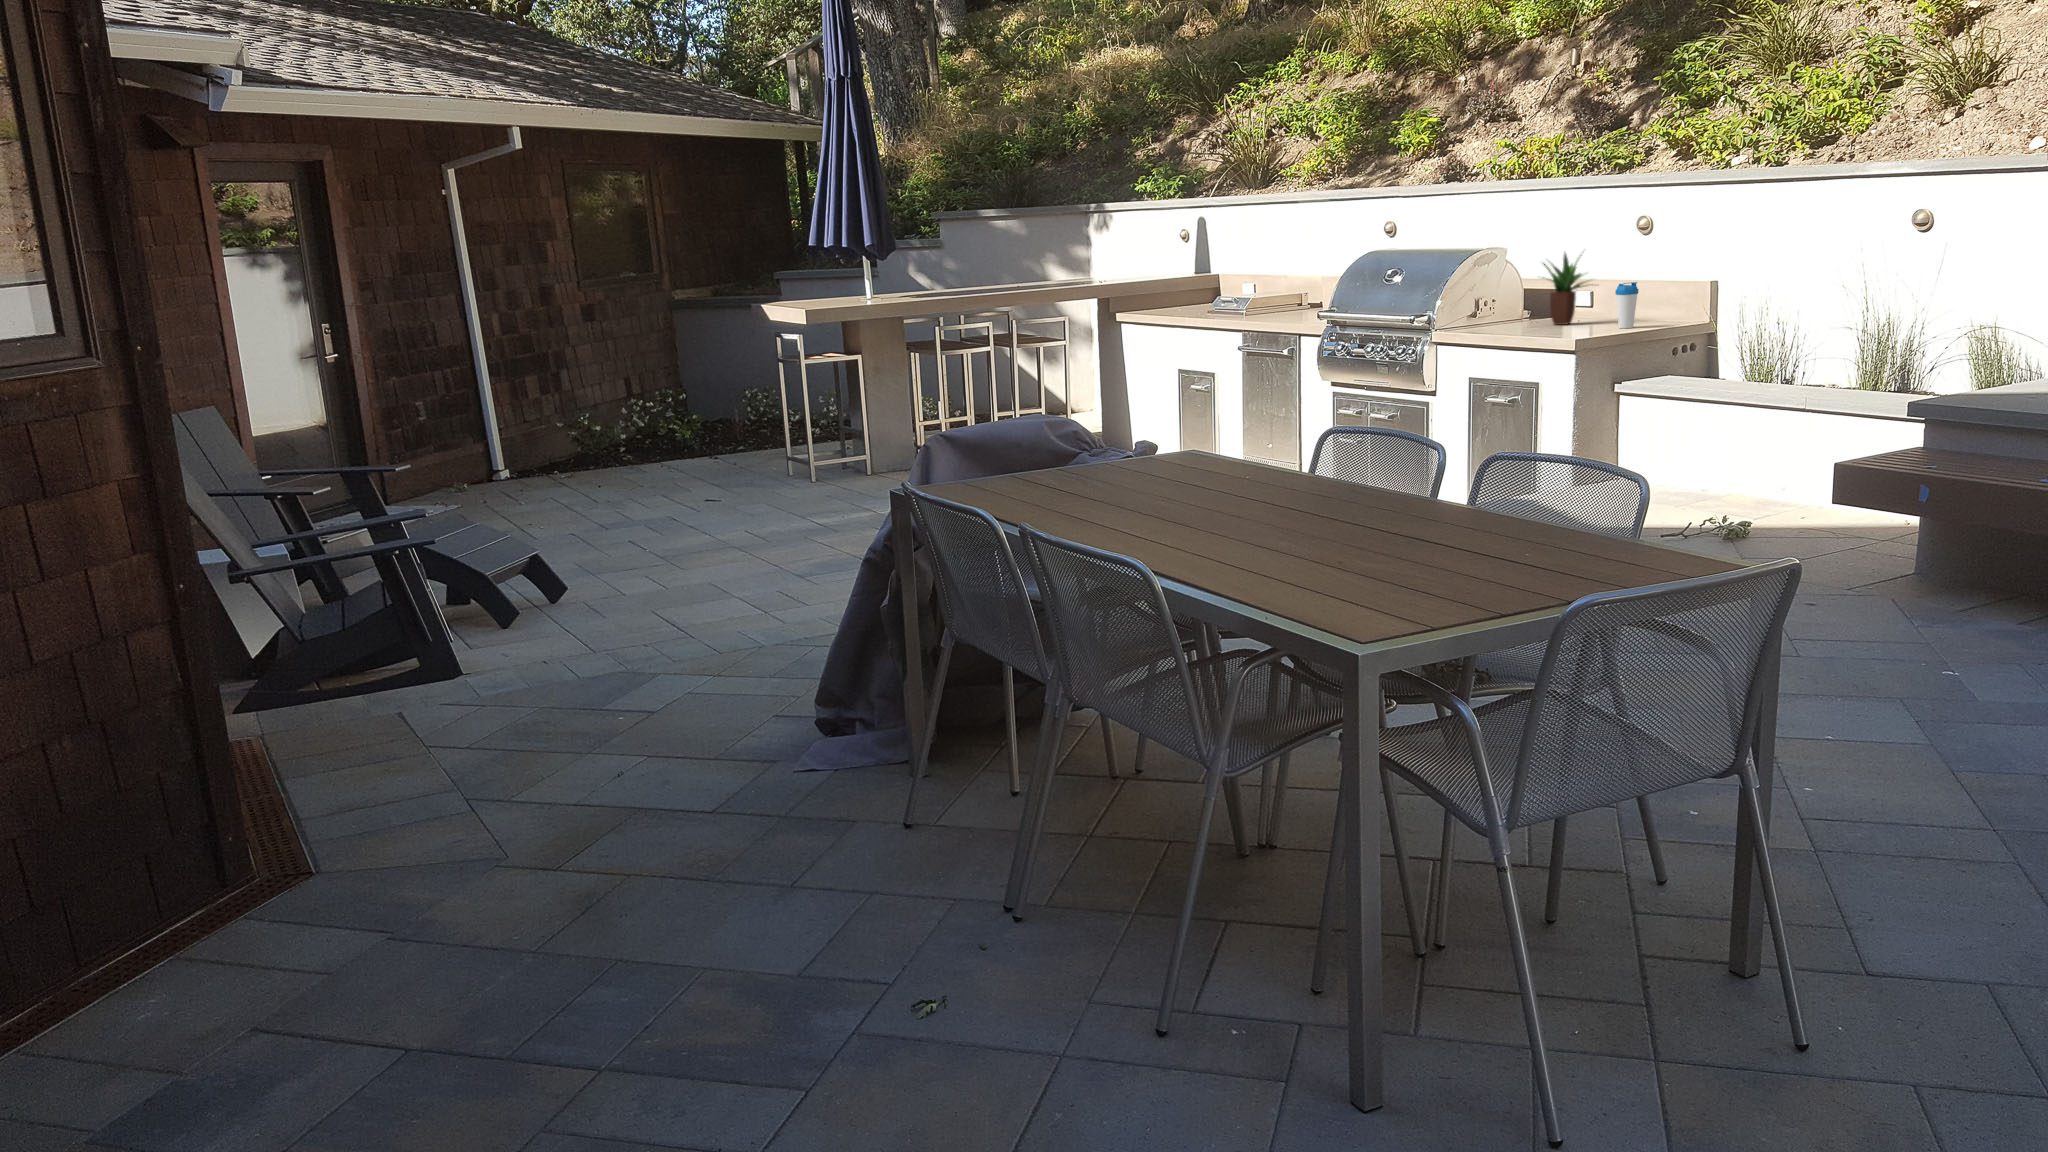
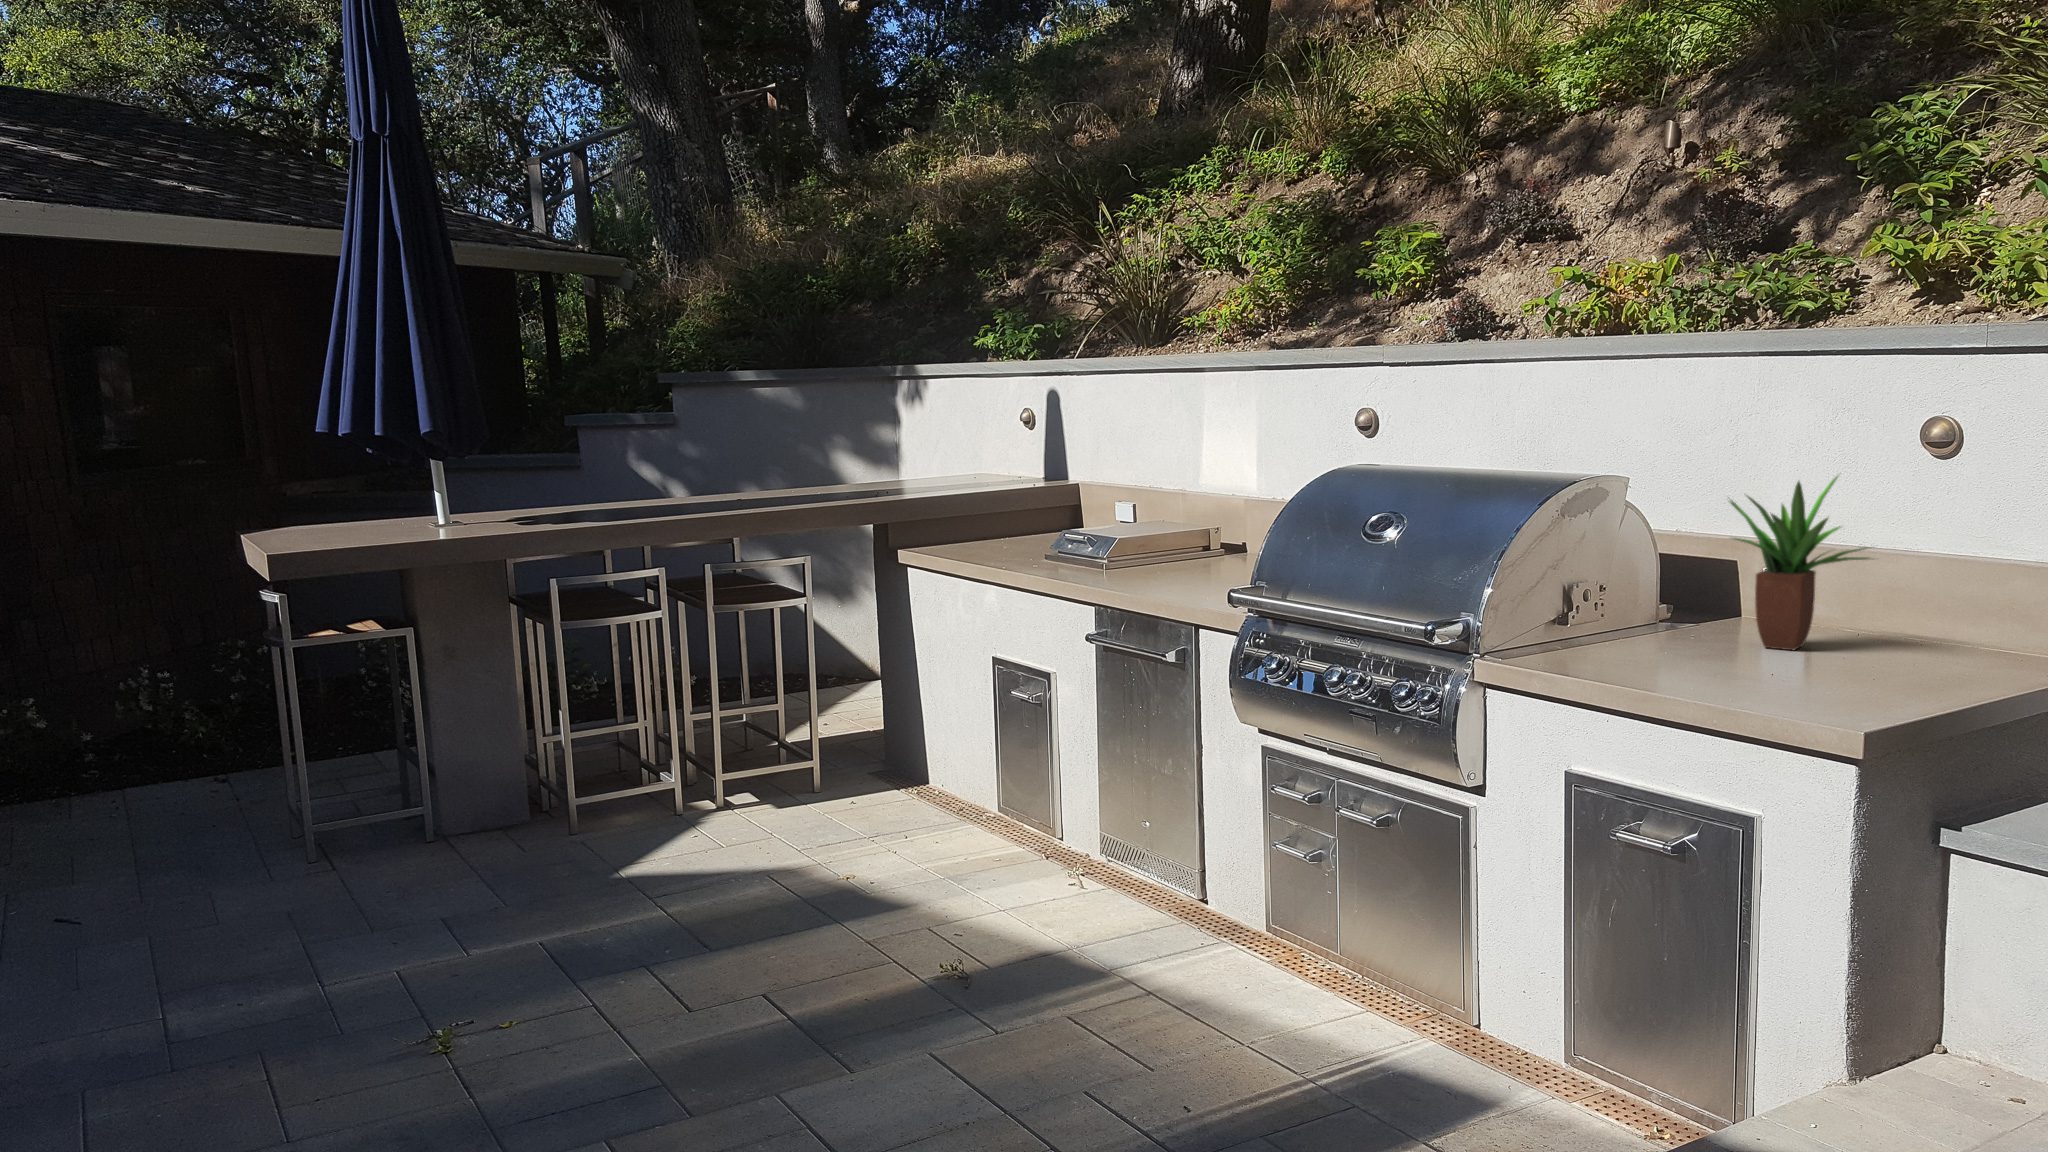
water bottle: present [1615,282,1639,328] -> none [1945,563,2009,678]

